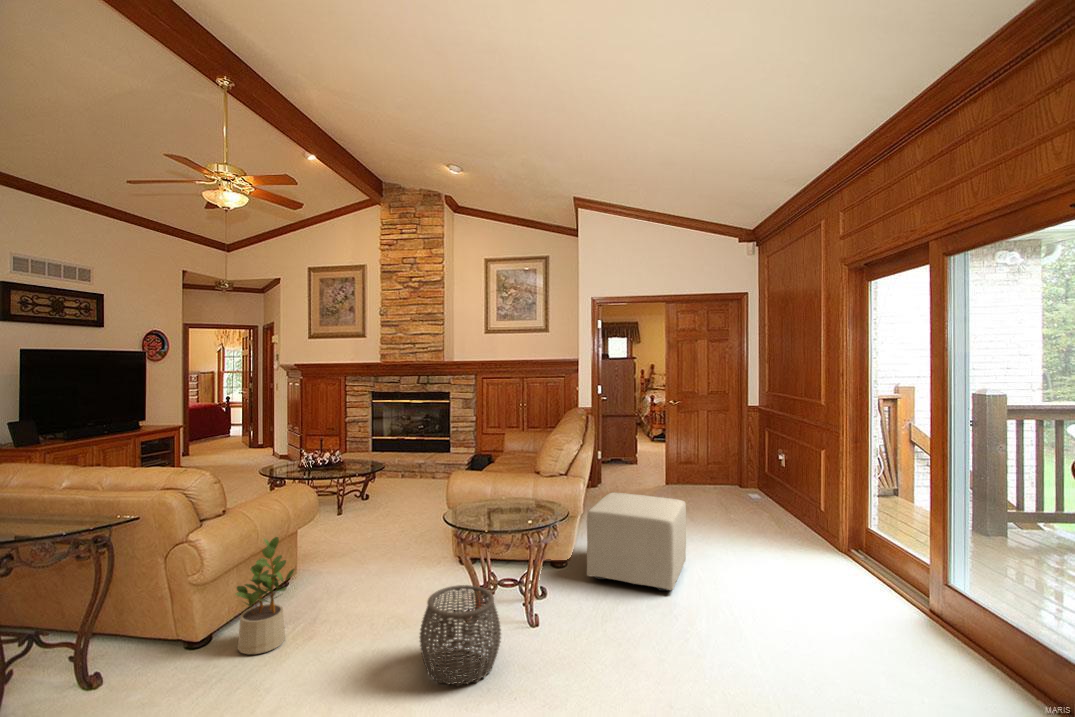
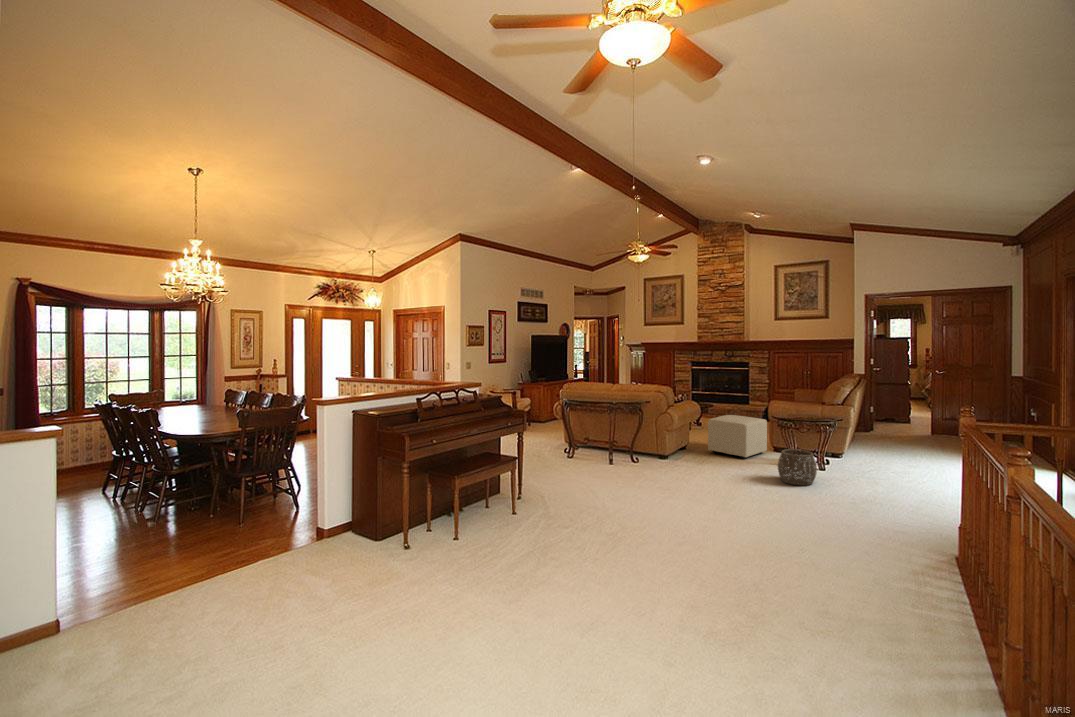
ottoman: present [587,493,686,591] -> present [708,415,767,459]
potted plant: present [236,537,294,654] -> none [687,423,712,469]

